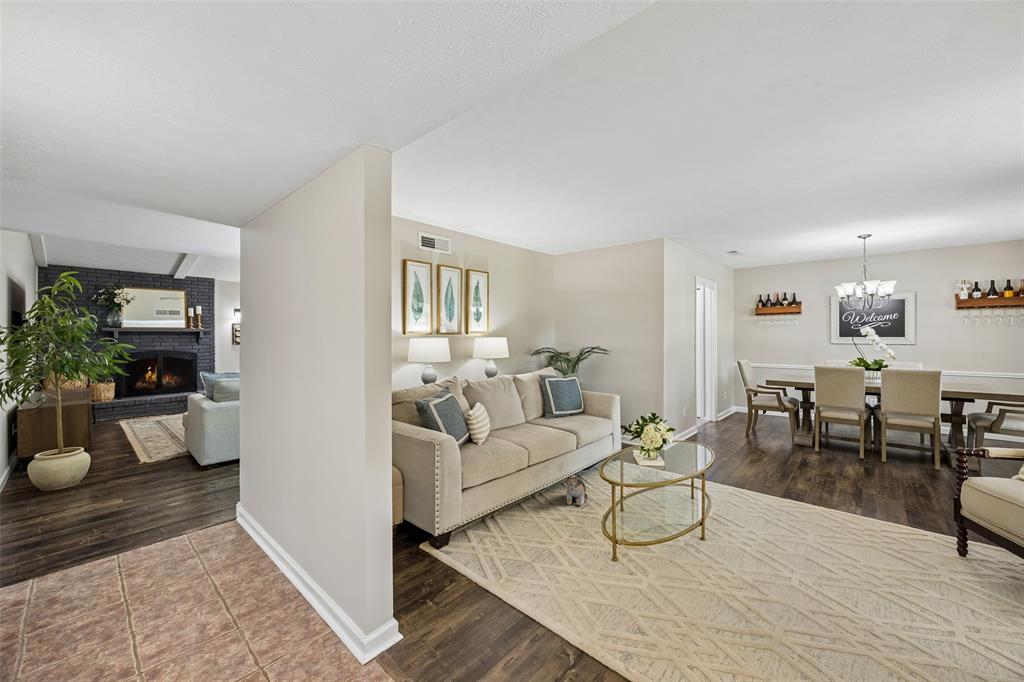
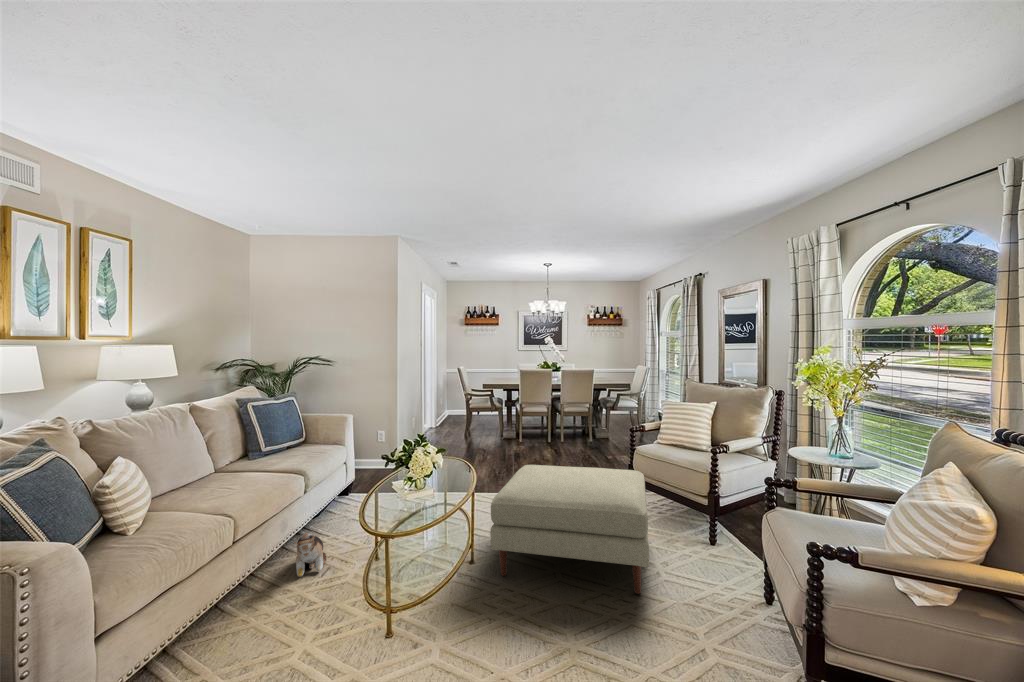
ottoman: none [714,466,932,624] -> present [490,465,649,594]

